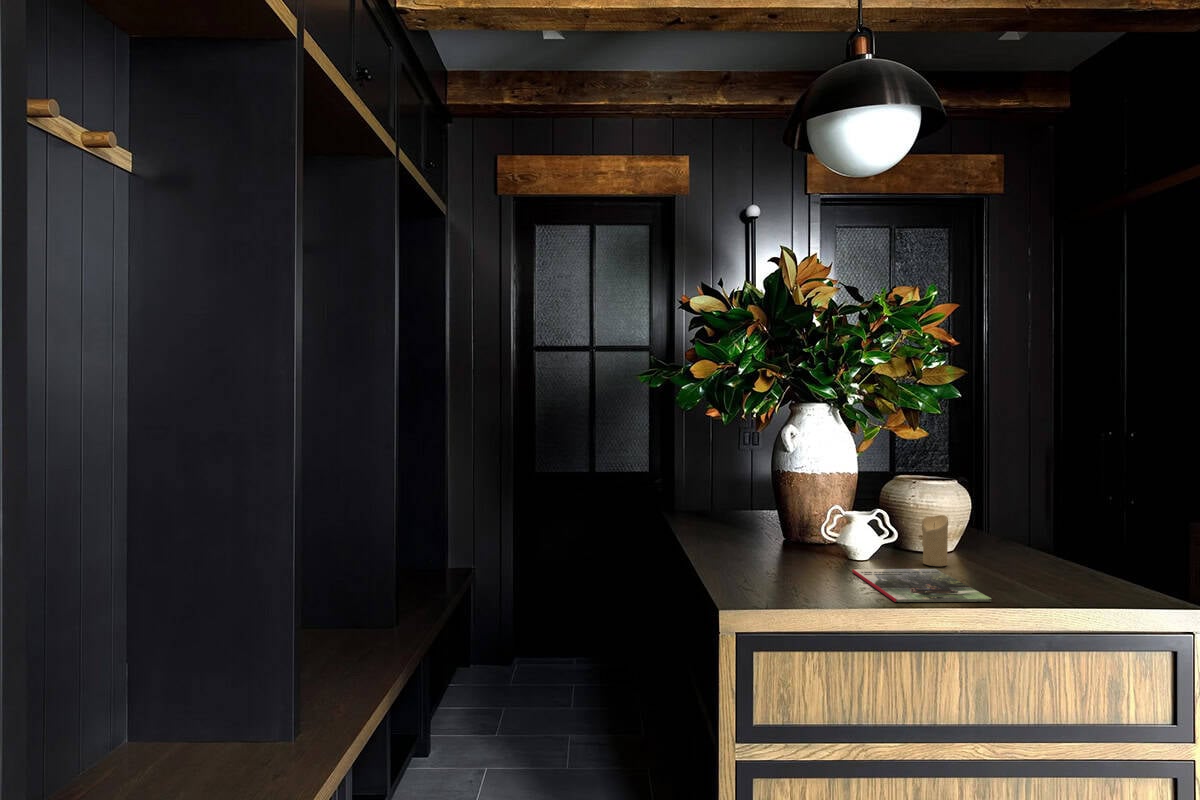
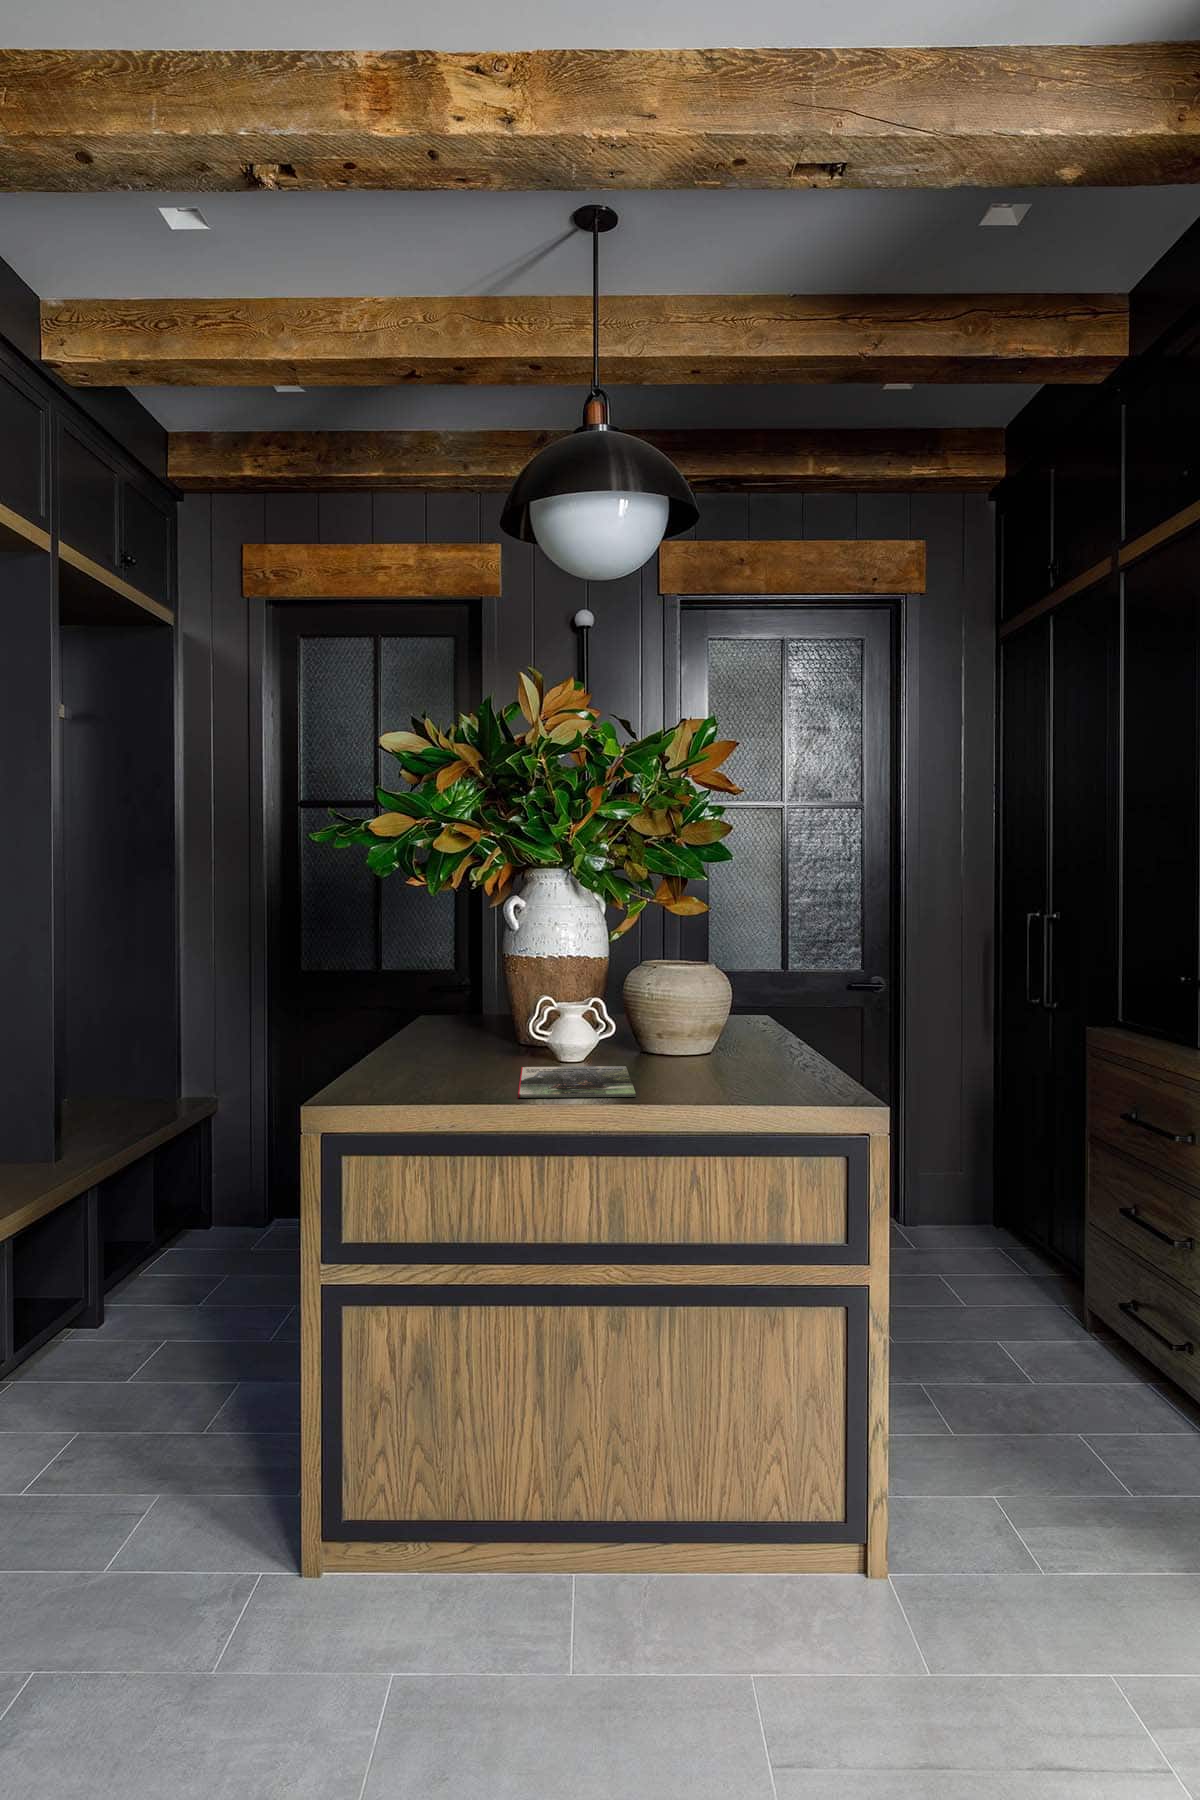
candle: present [922,515,948,566] -> none [624,1002,654,1065]

